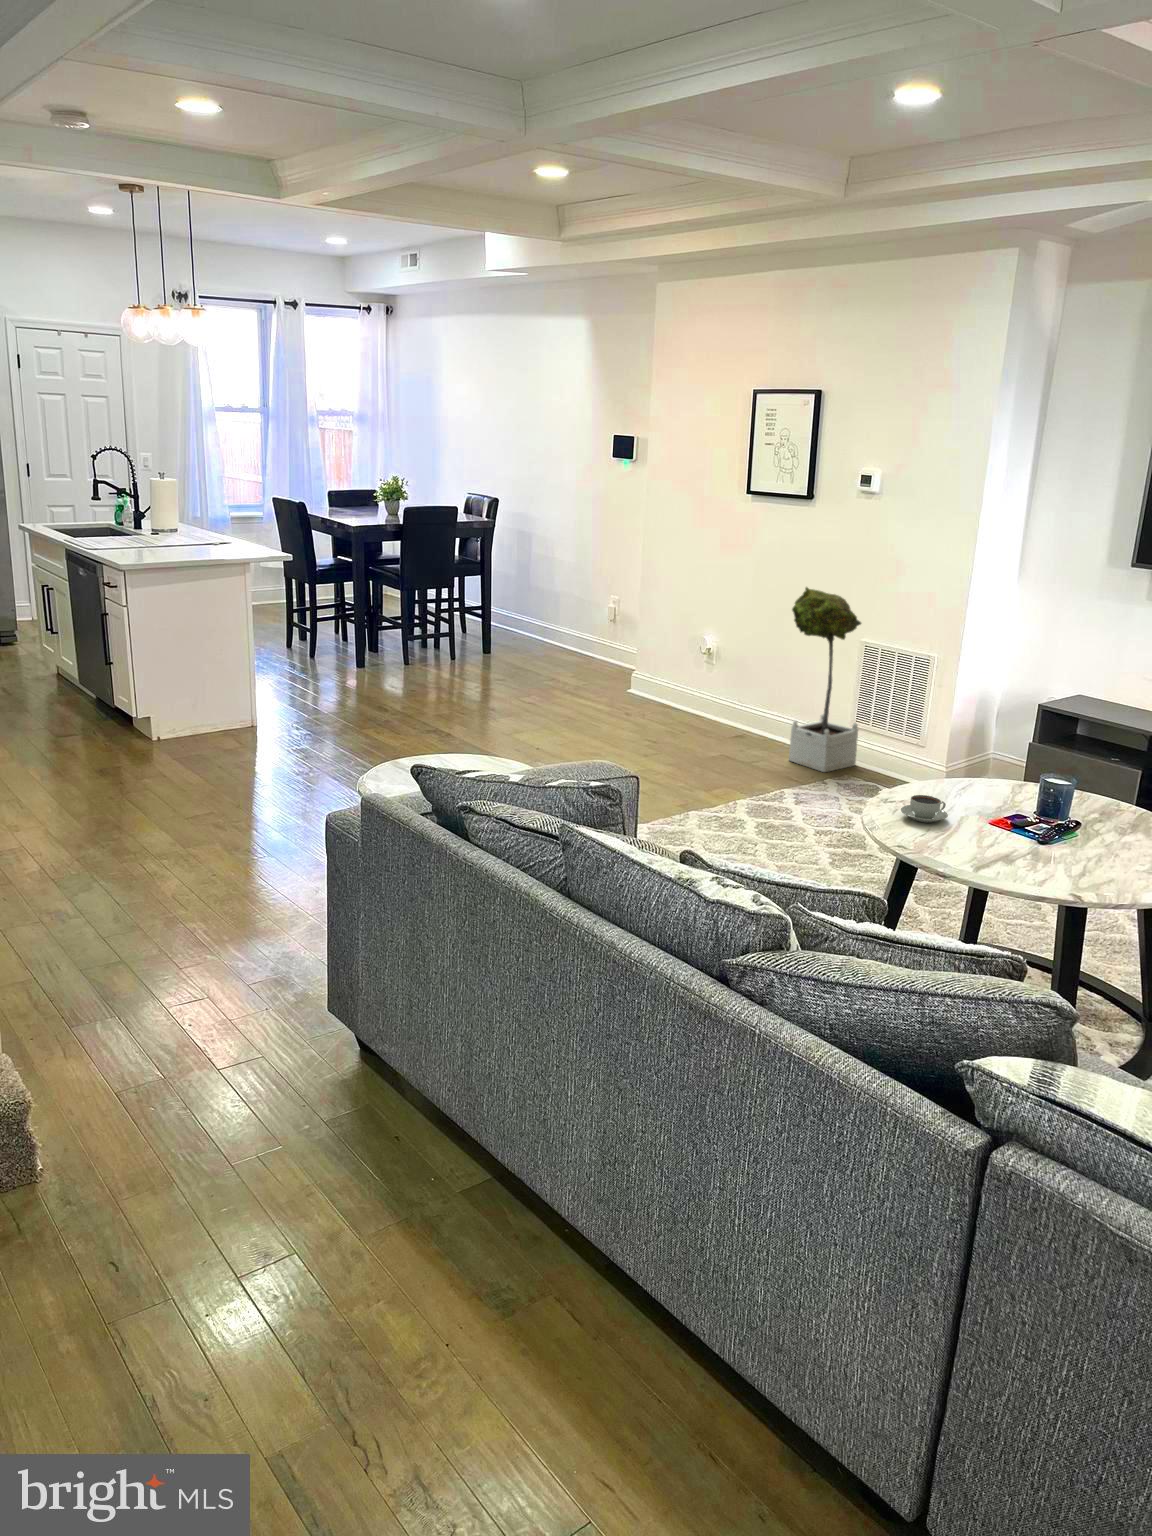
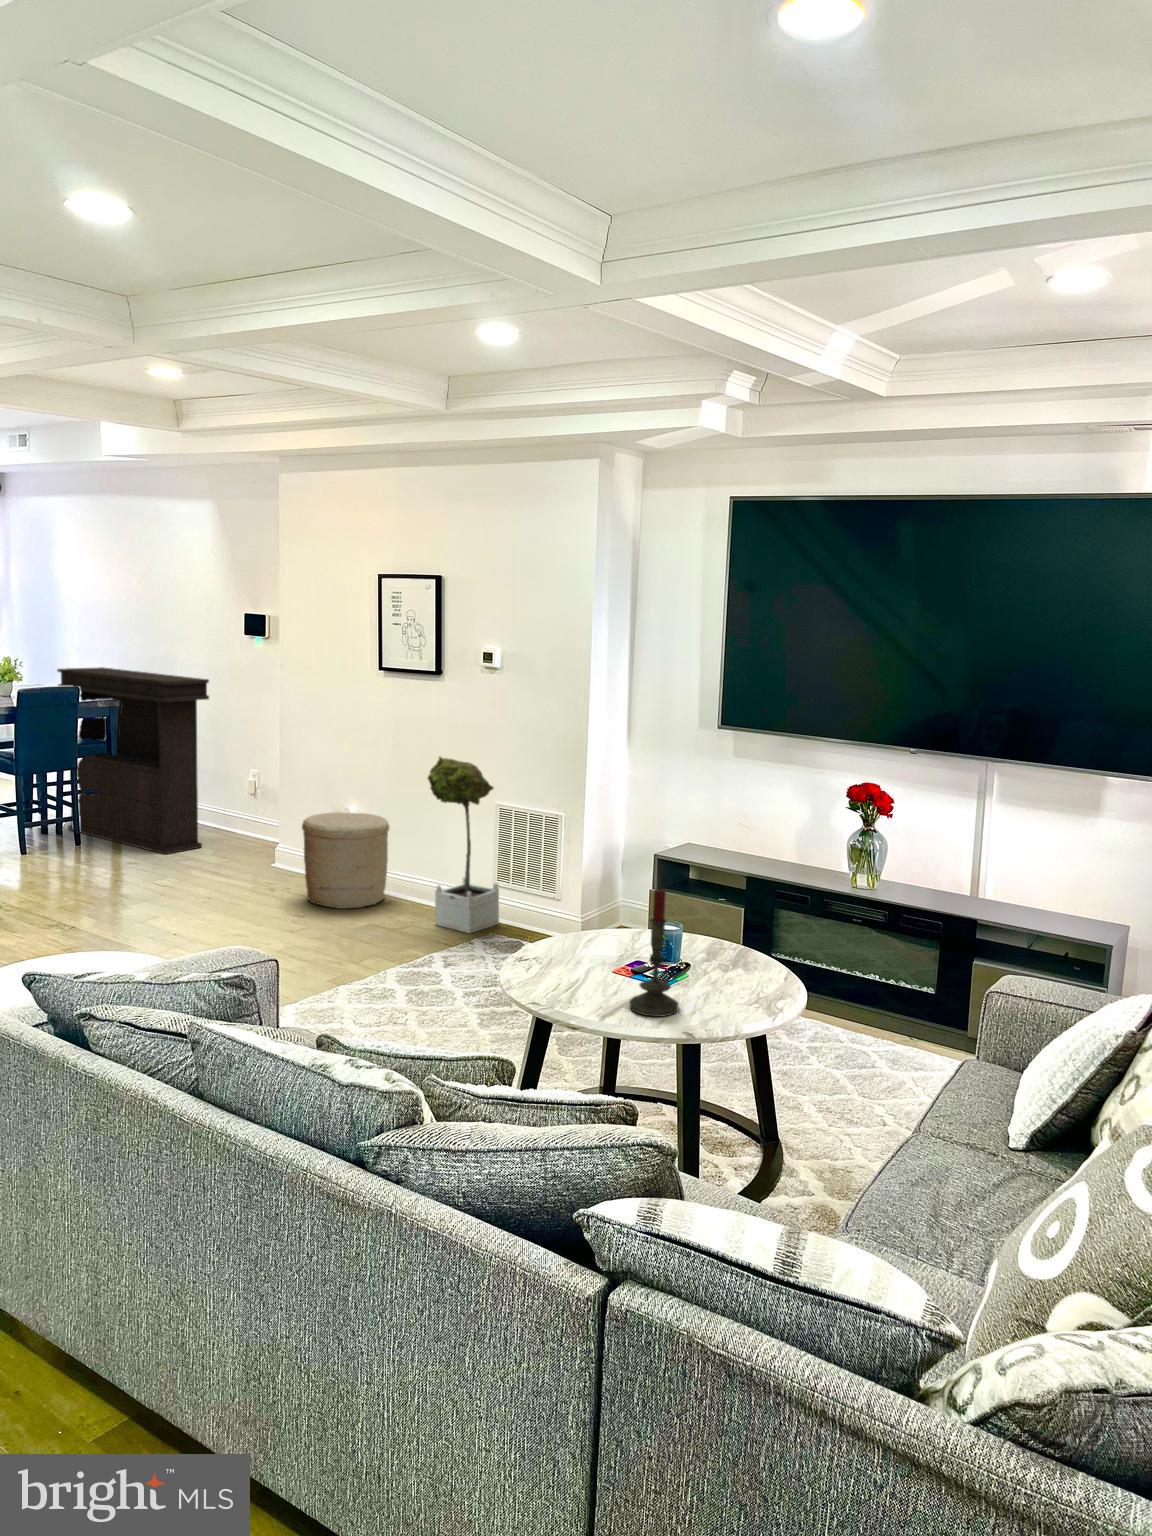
console table: none [439,489,578,673] -> present [57,667,209,854]
woven basket: none [661,641,748,738] -> present [302,812,389,909]
candle: none [1007,733,1064,874] -> present [630,888,678,1017]
coffee cup: present [901,795,948,823] -> none [534,952,577,978]

